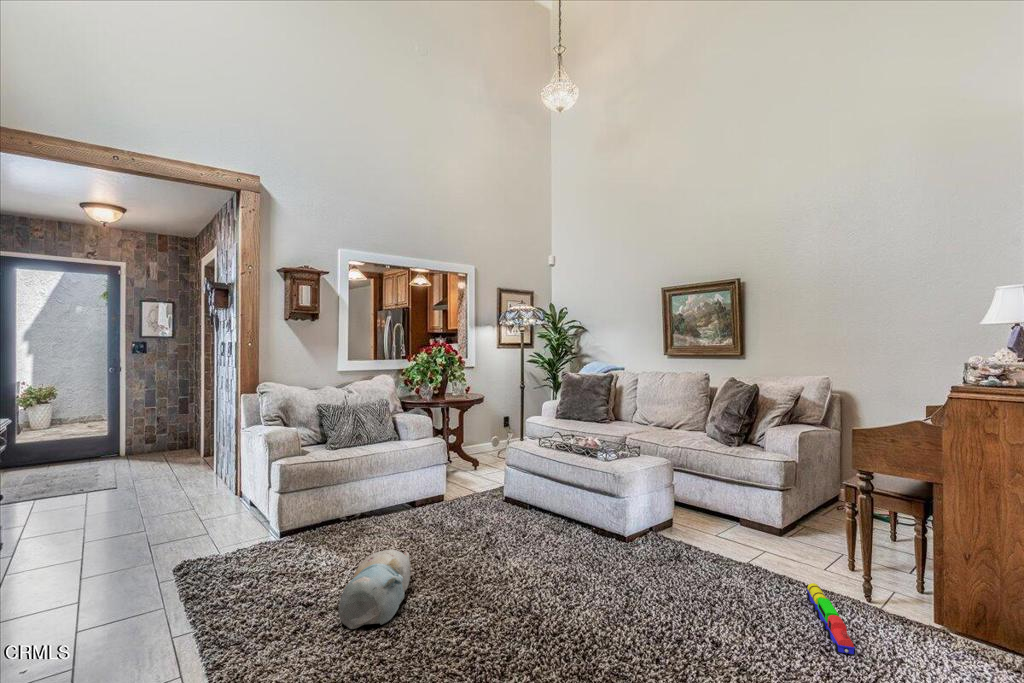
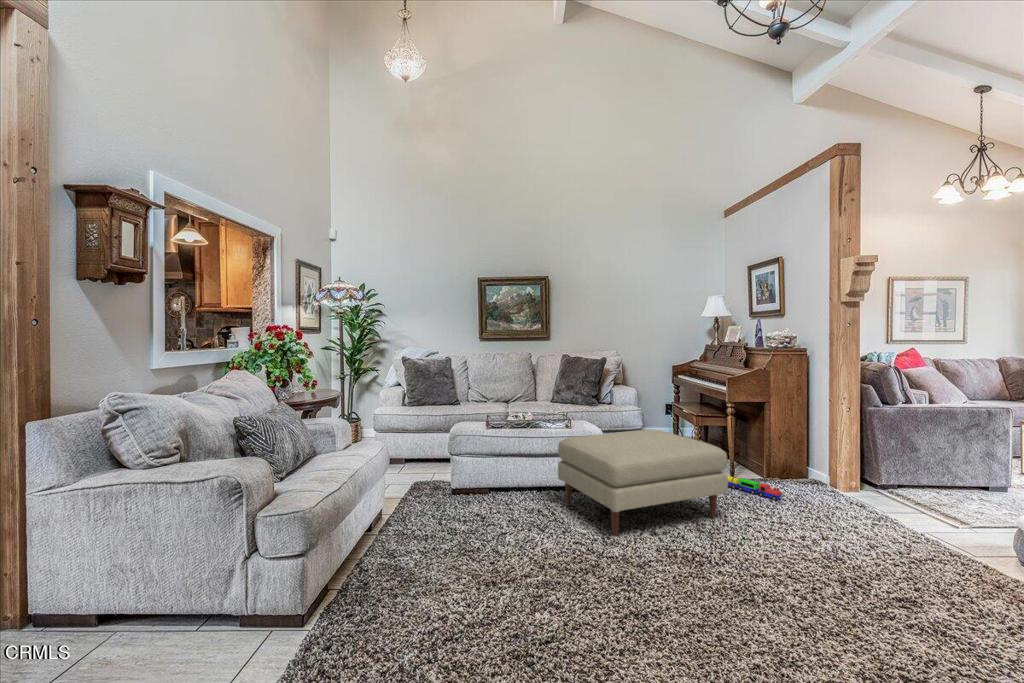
ottoman: none [503,468,696,620] -> present [558,430,728,536]
plush toy: present [338,550,410,629] -> none [545,540,646,614]

